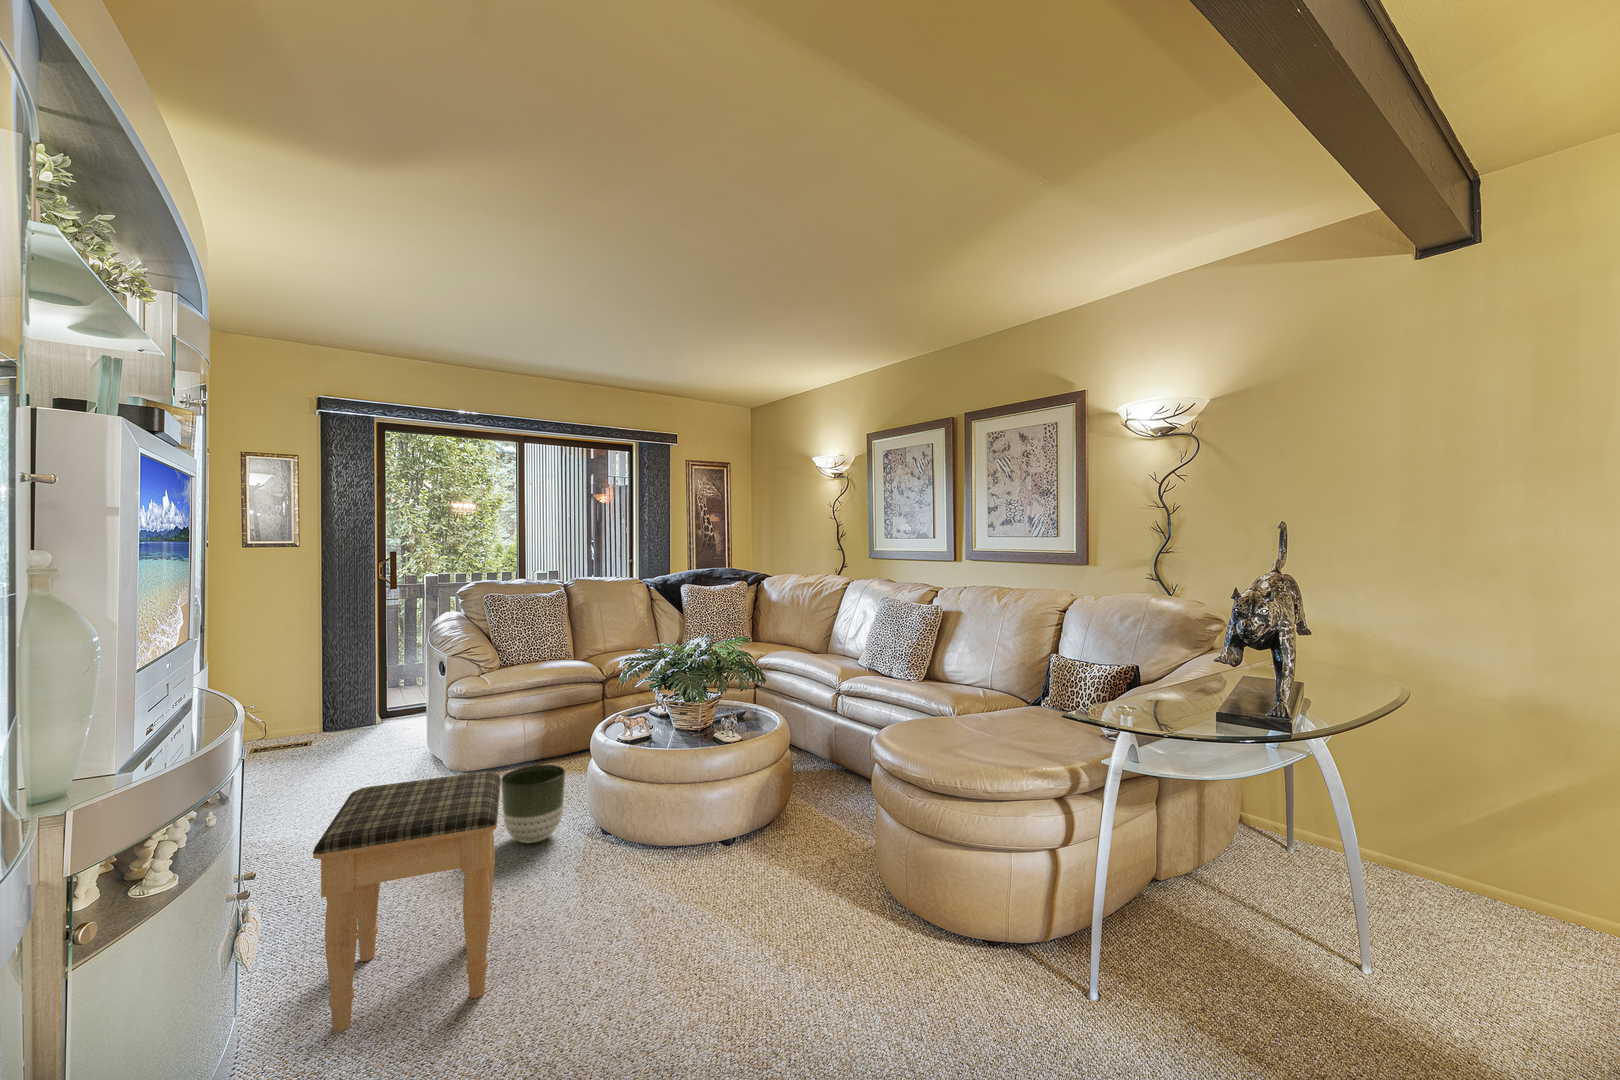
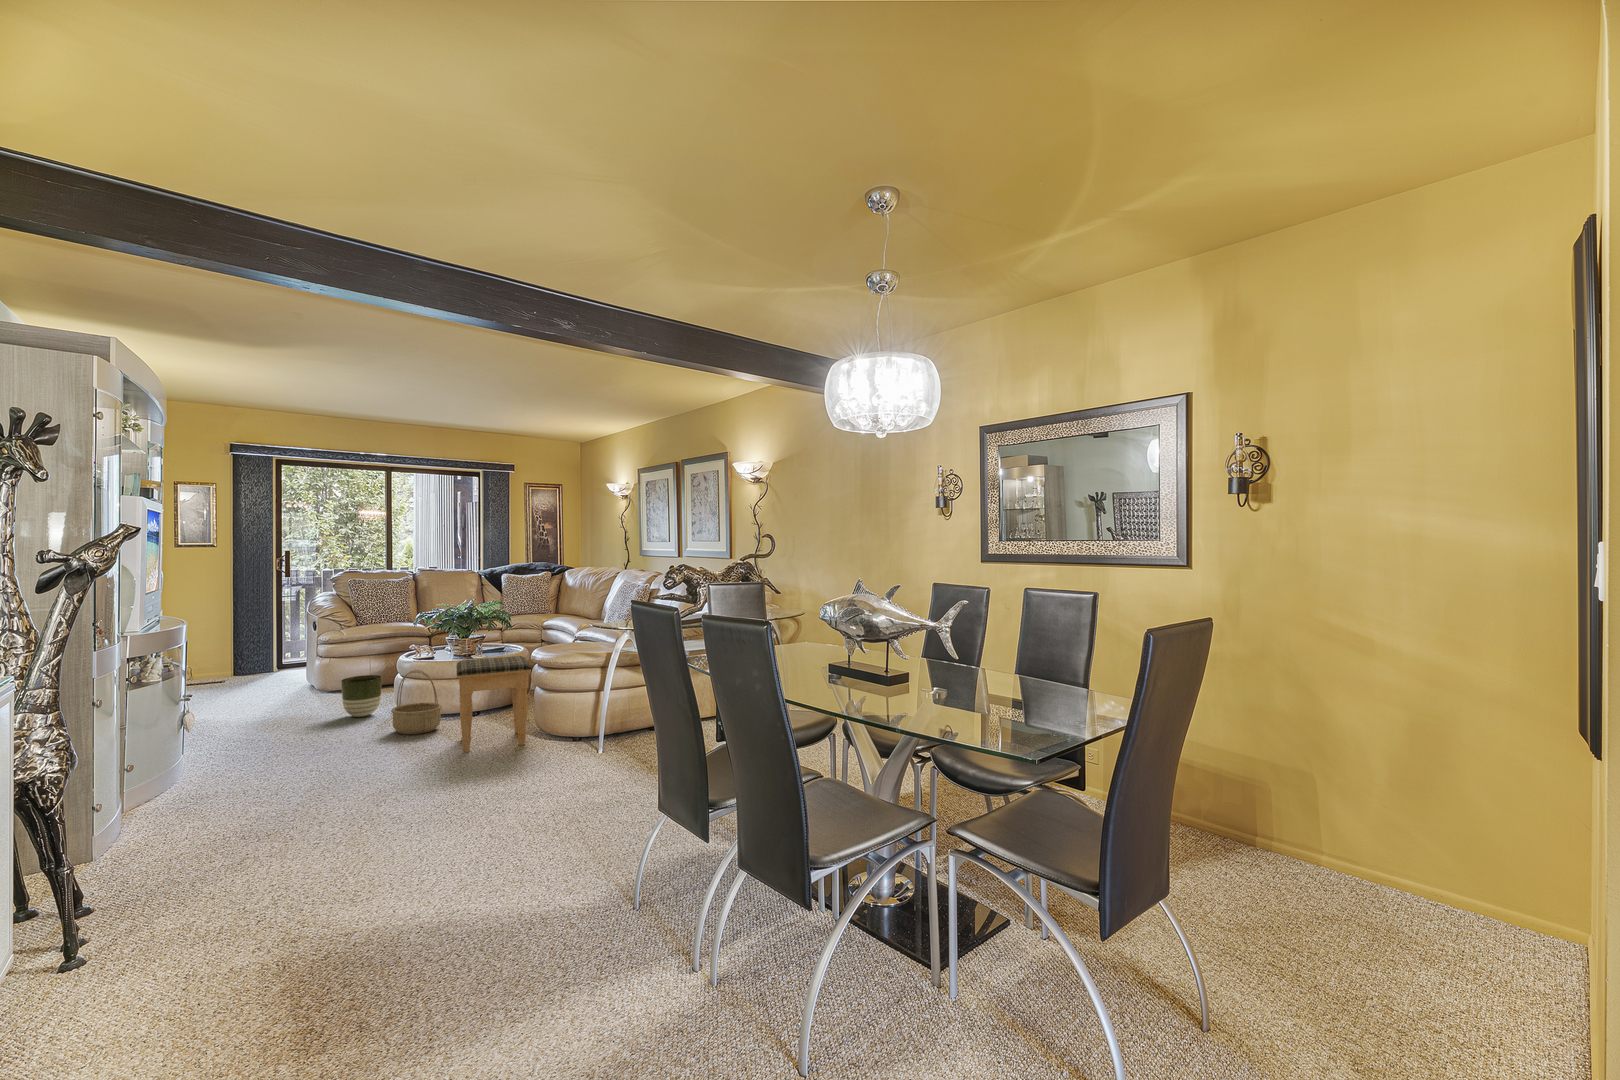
footstool: present [313,772,501,1032] -> present [456,656,531,752]
basket: none [608,779,696,908] -> present [391,670,442,734]

